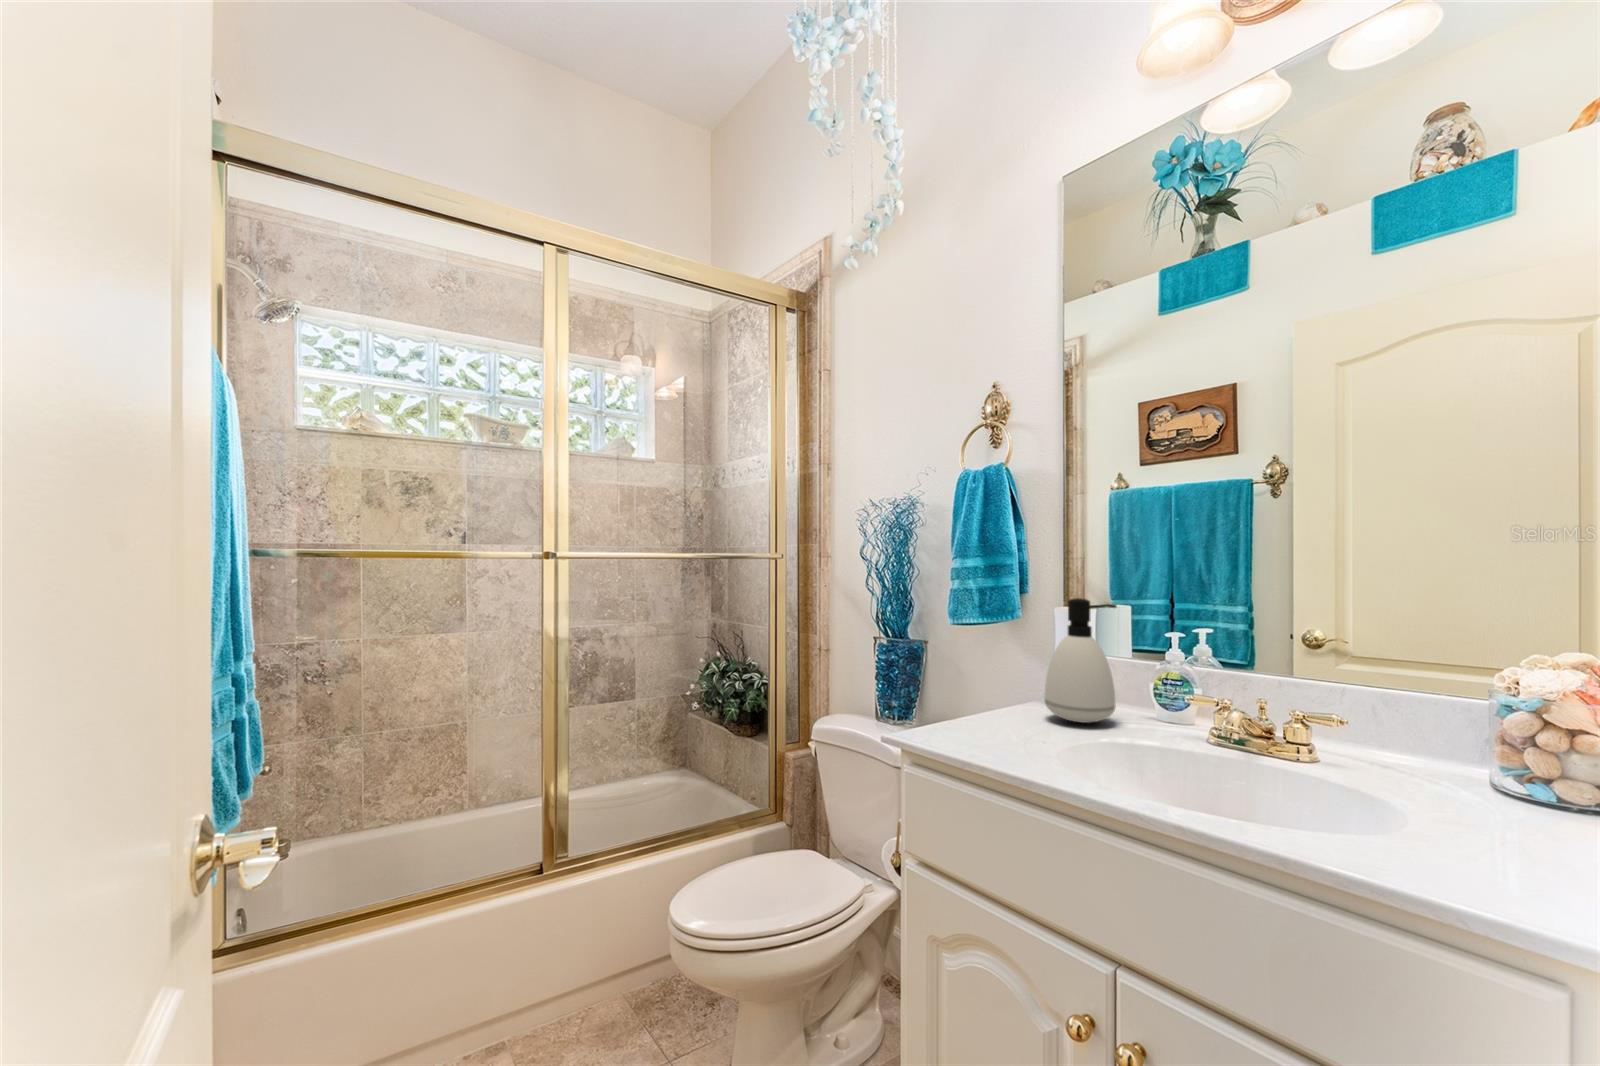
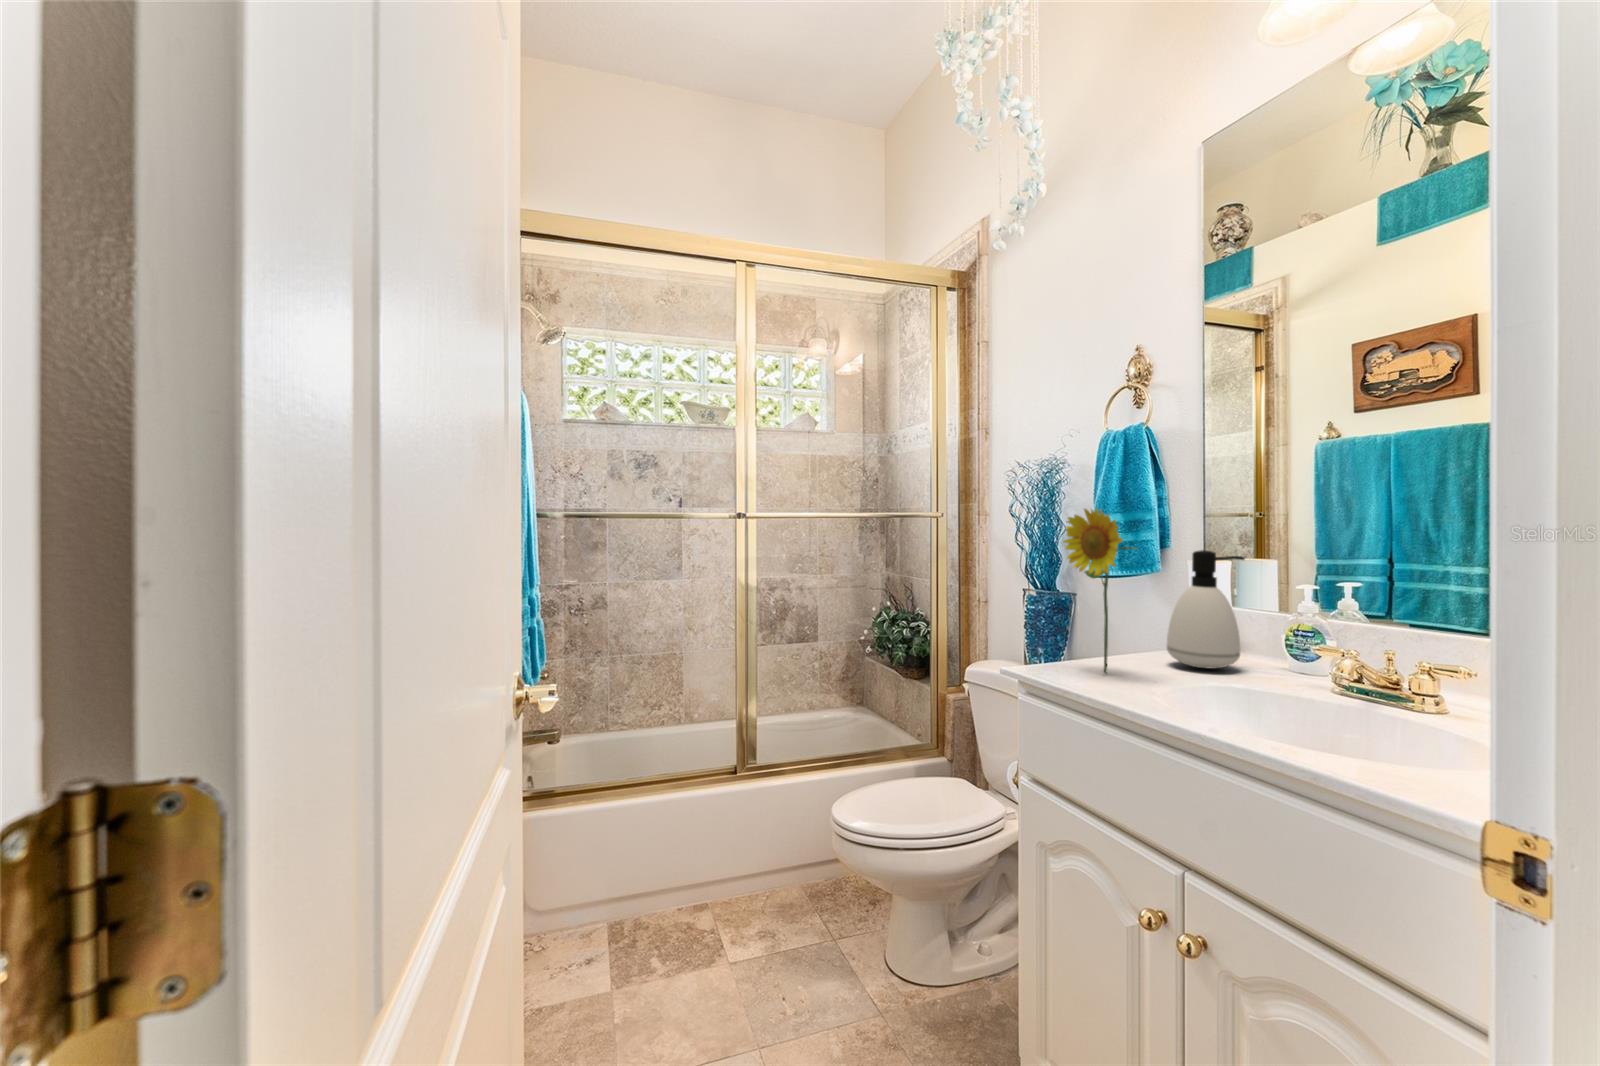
flower: none [950,555,1032,738] -> present [1063,508,1137,673]

